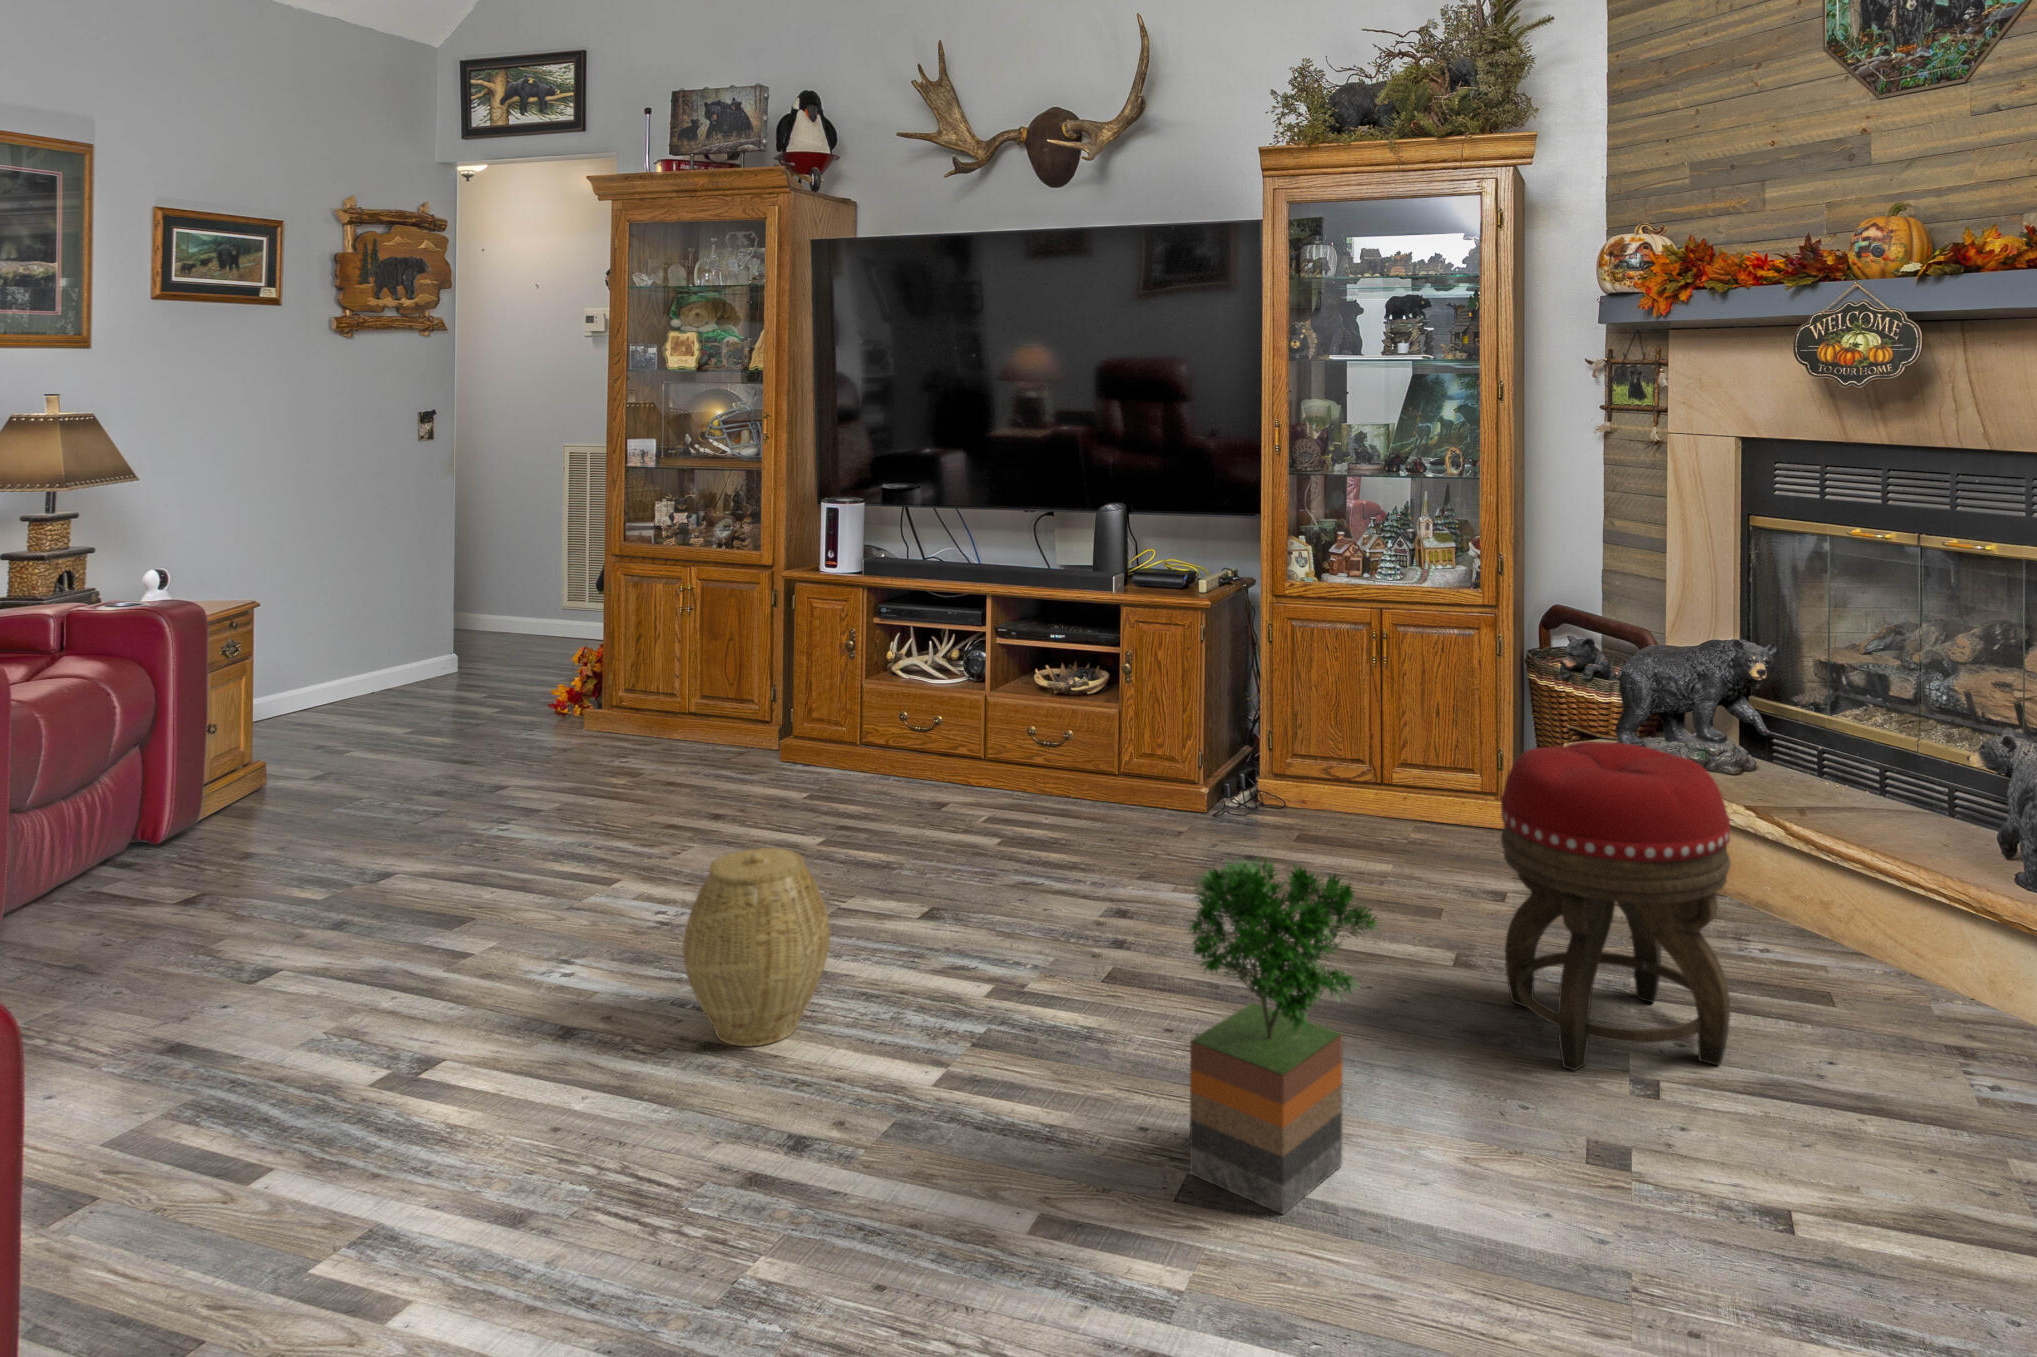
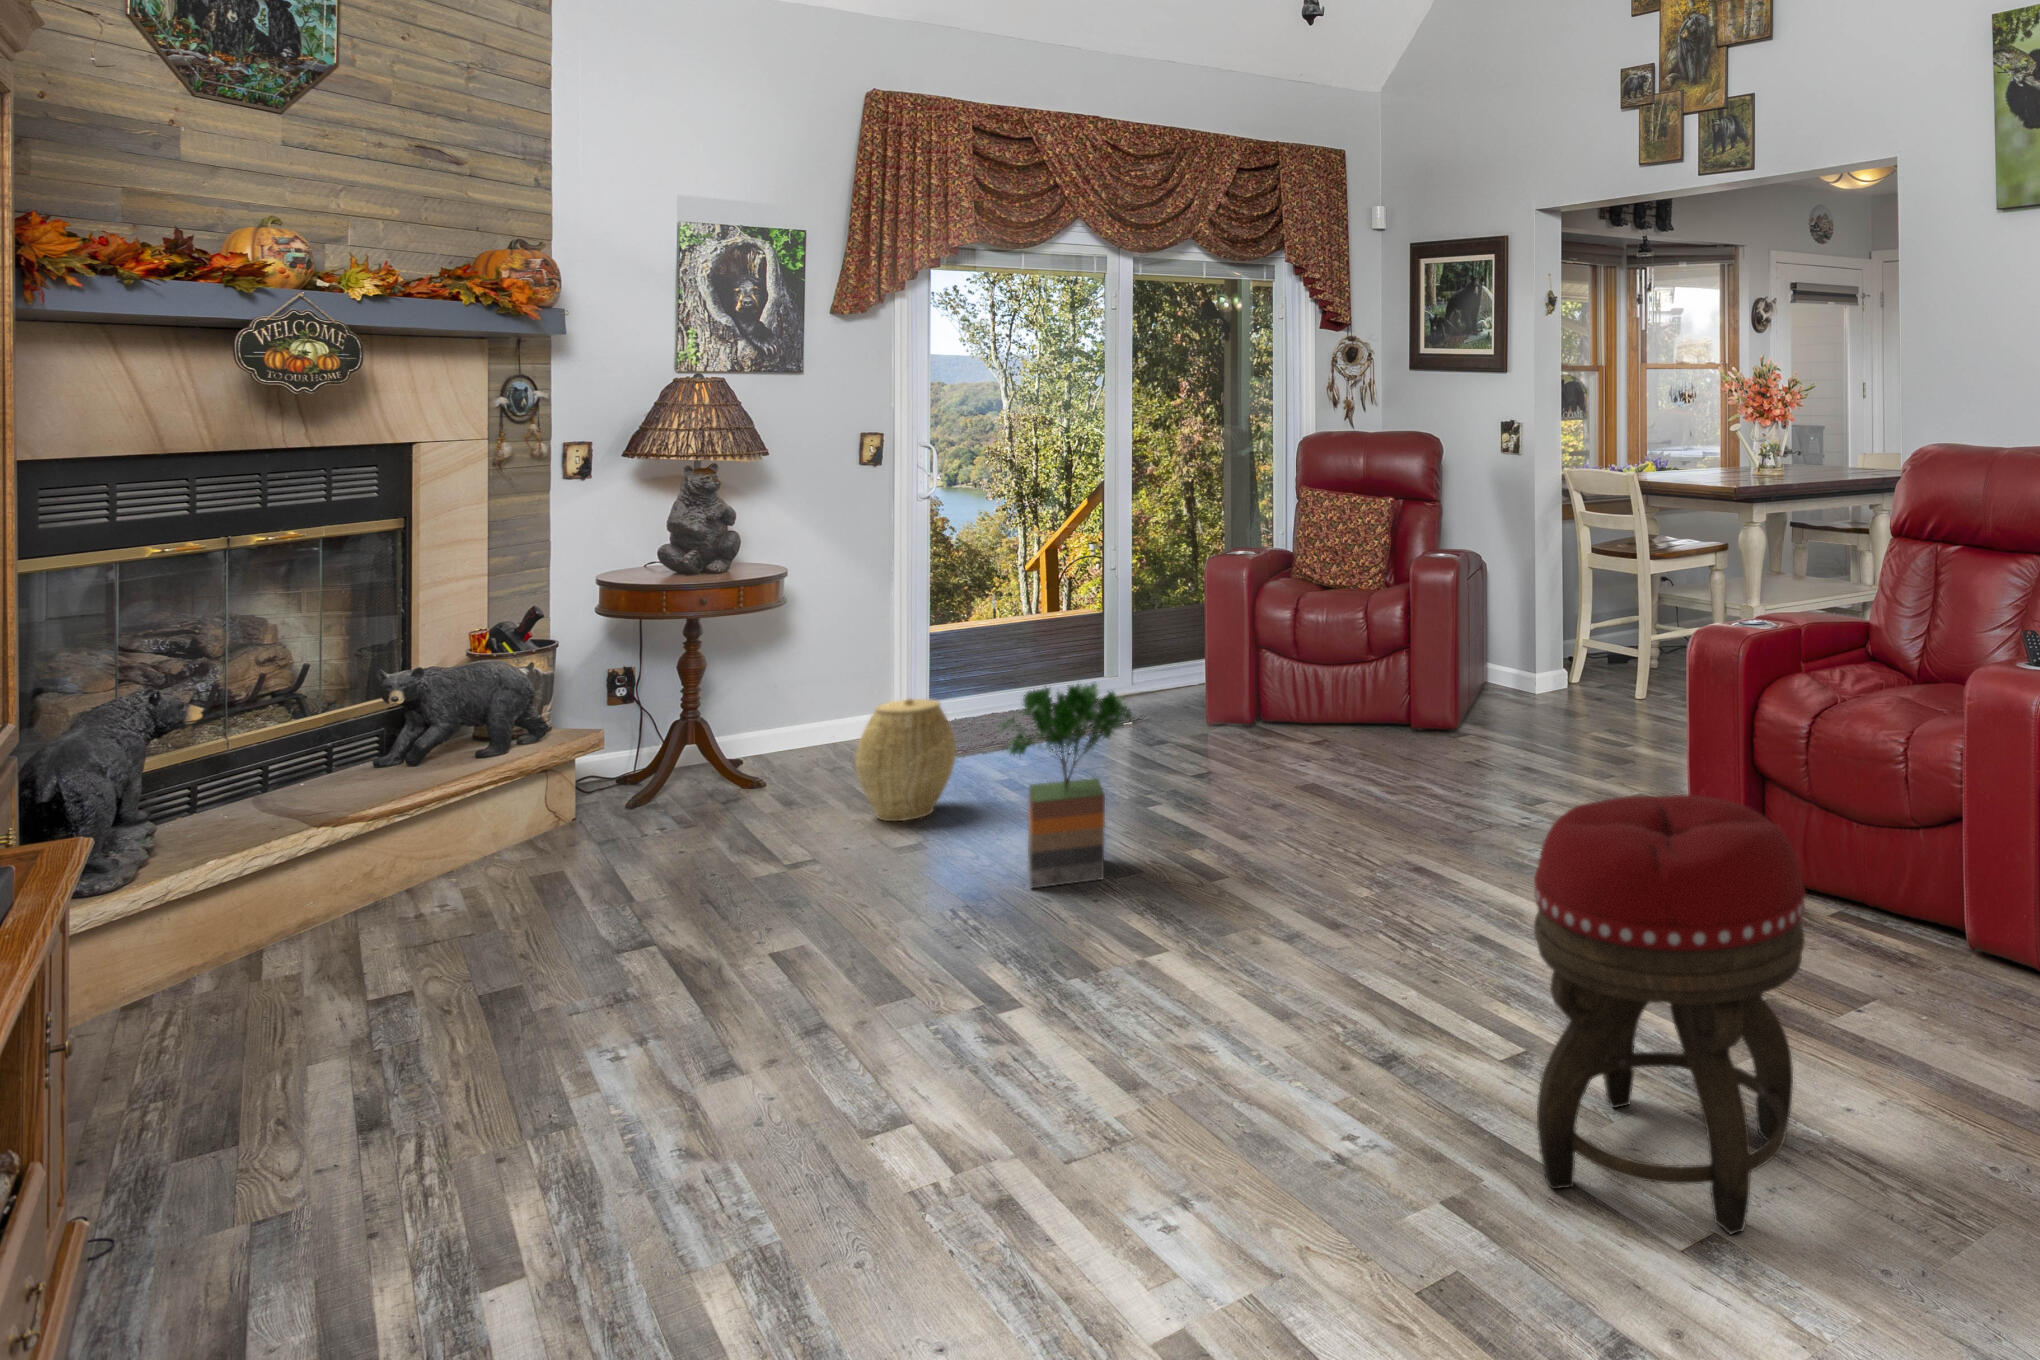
footstool: present [1501,741,1731,1071] -> present [1534,795,1805,1234]
woven basket: present [683,848,830,1047] -> present [855,698,956,821]

